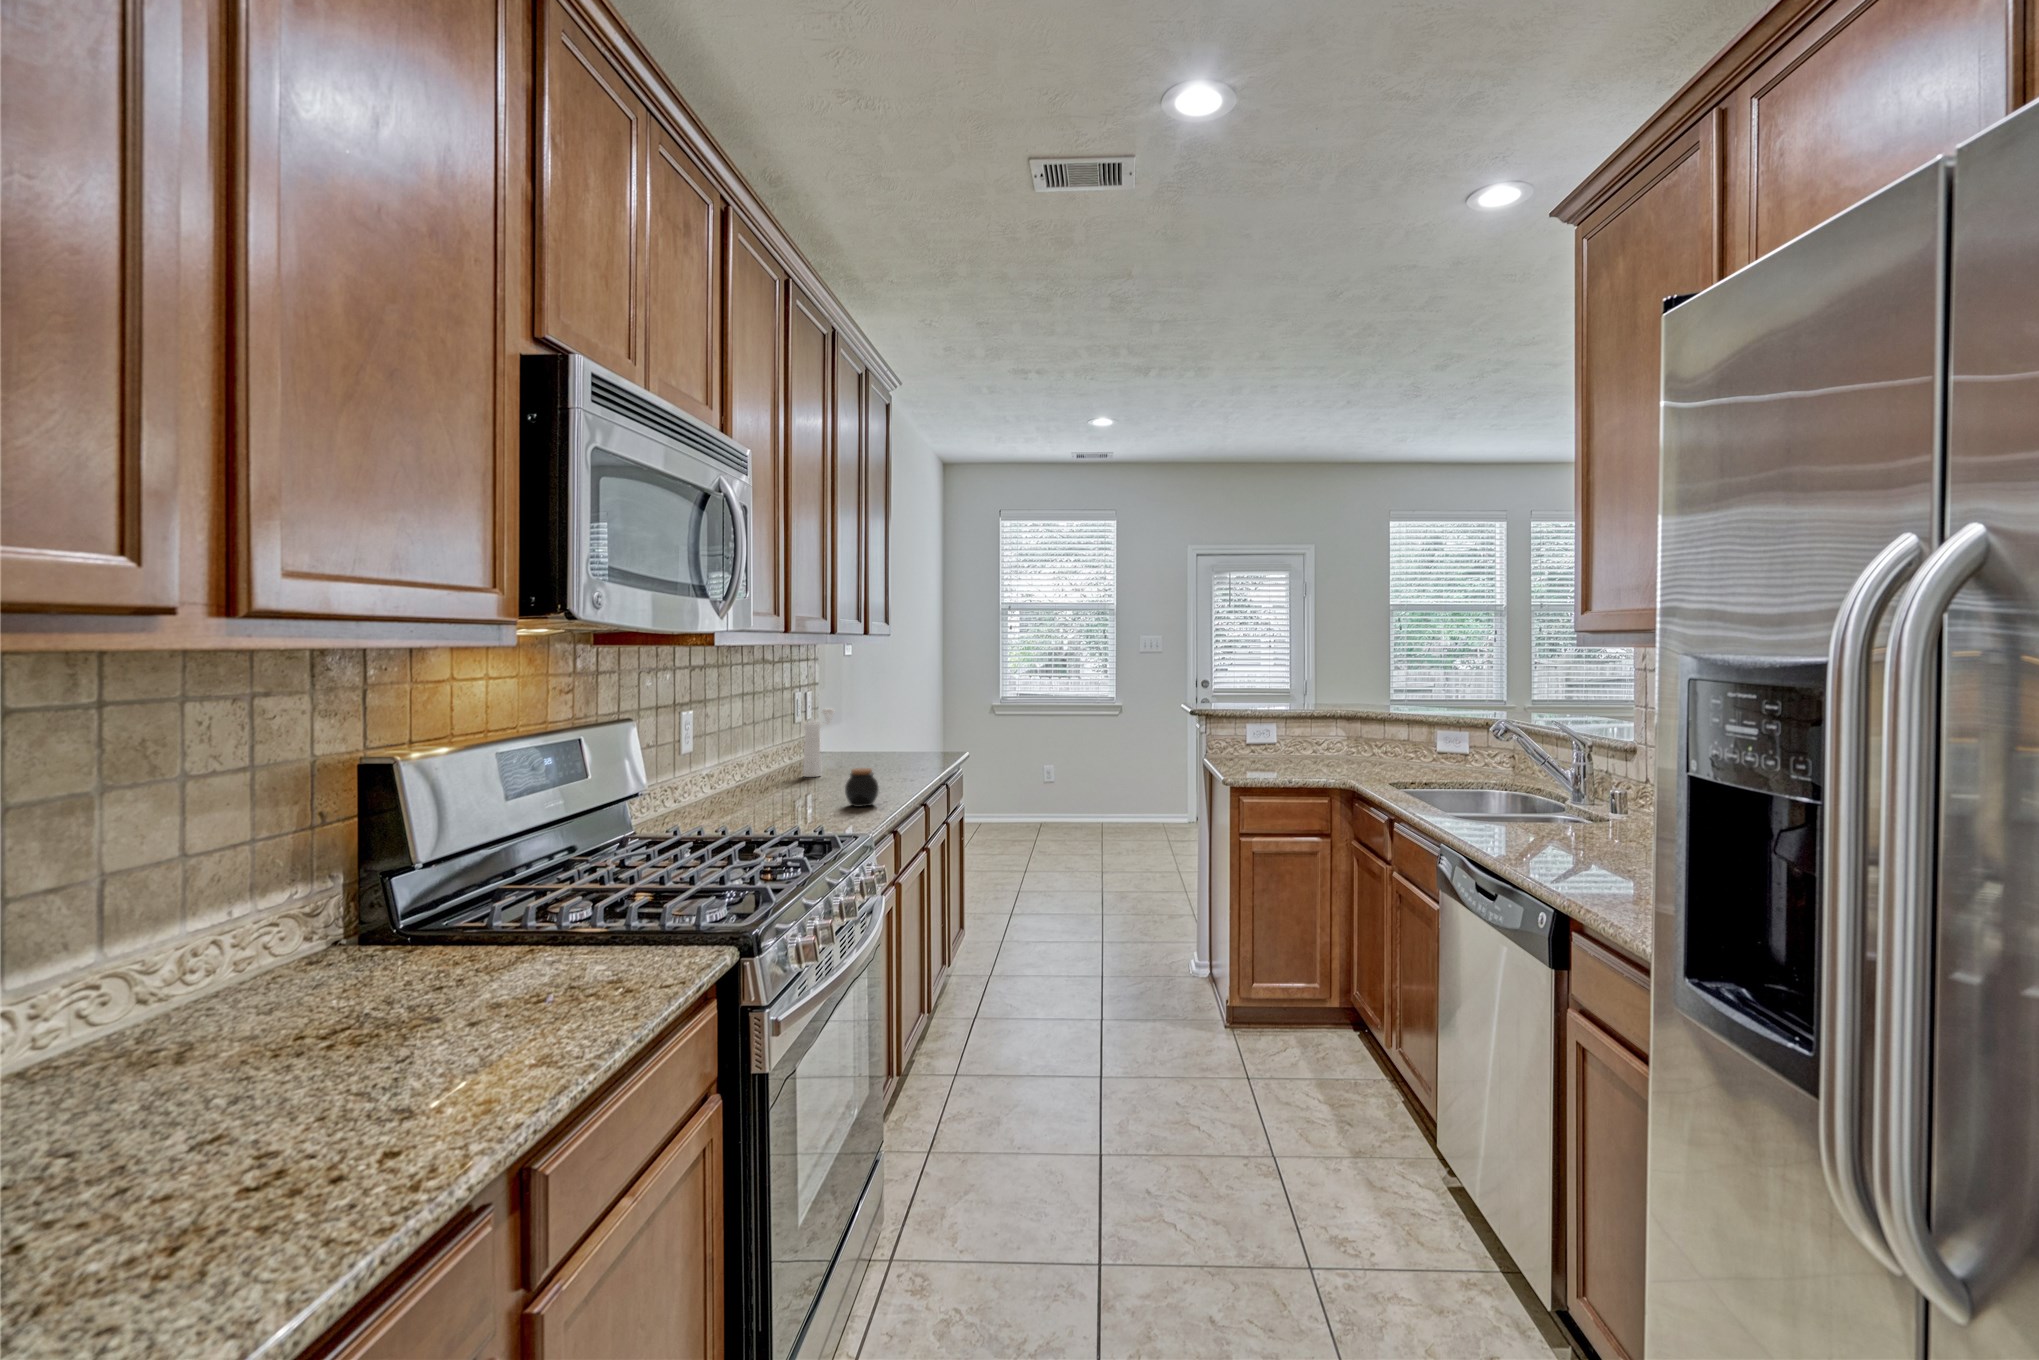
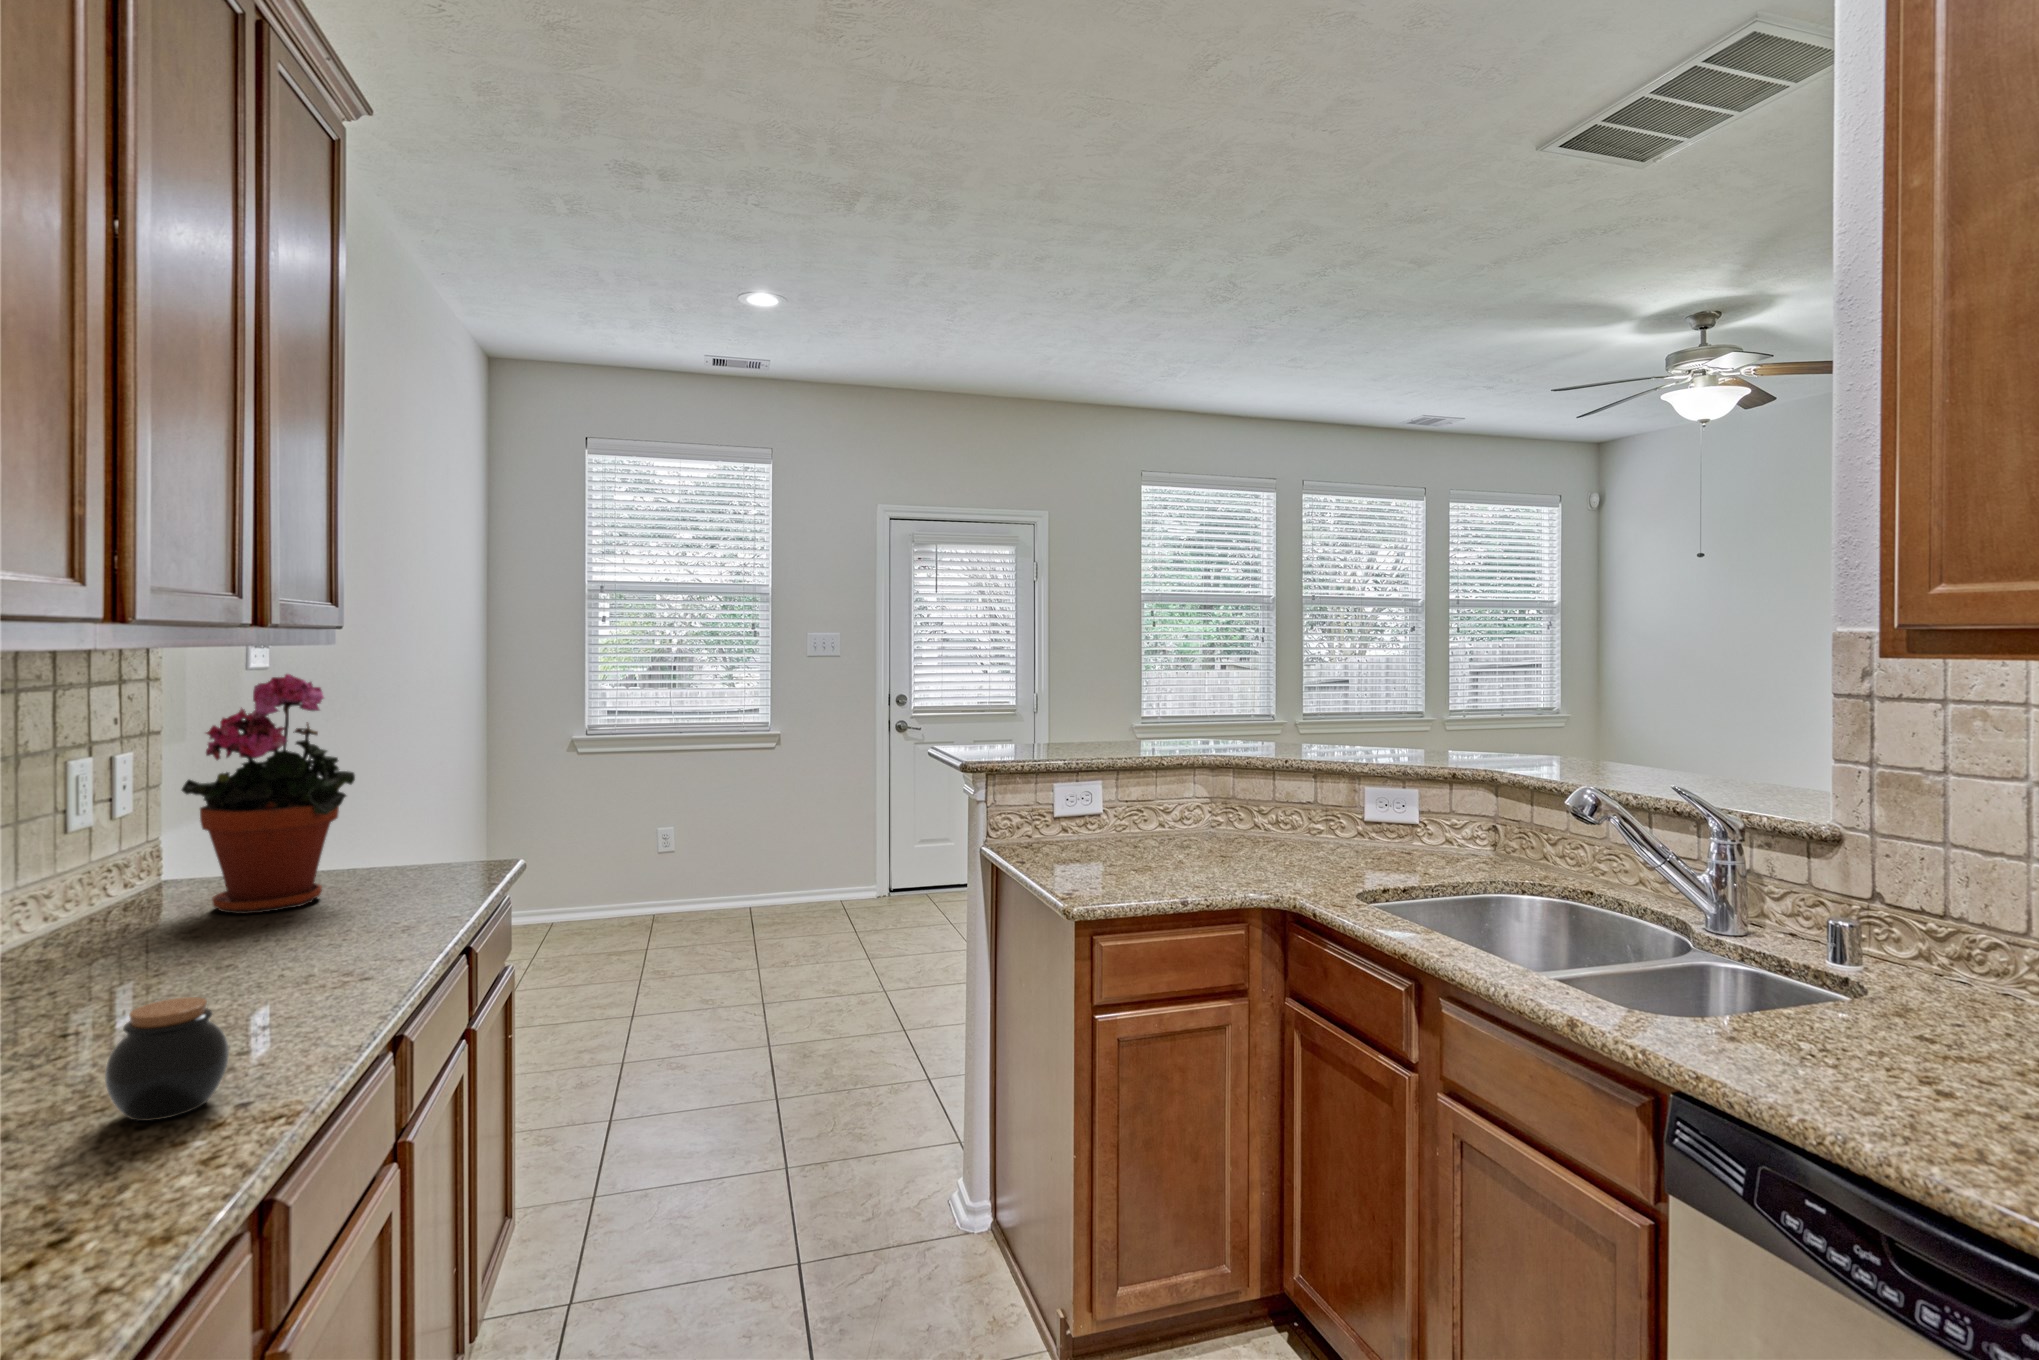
potted plant: none [835,656,901,763] -> present [182,674,355,914]
pepper mill: present [803,708,834,777] -> none [50,800,162,982]

